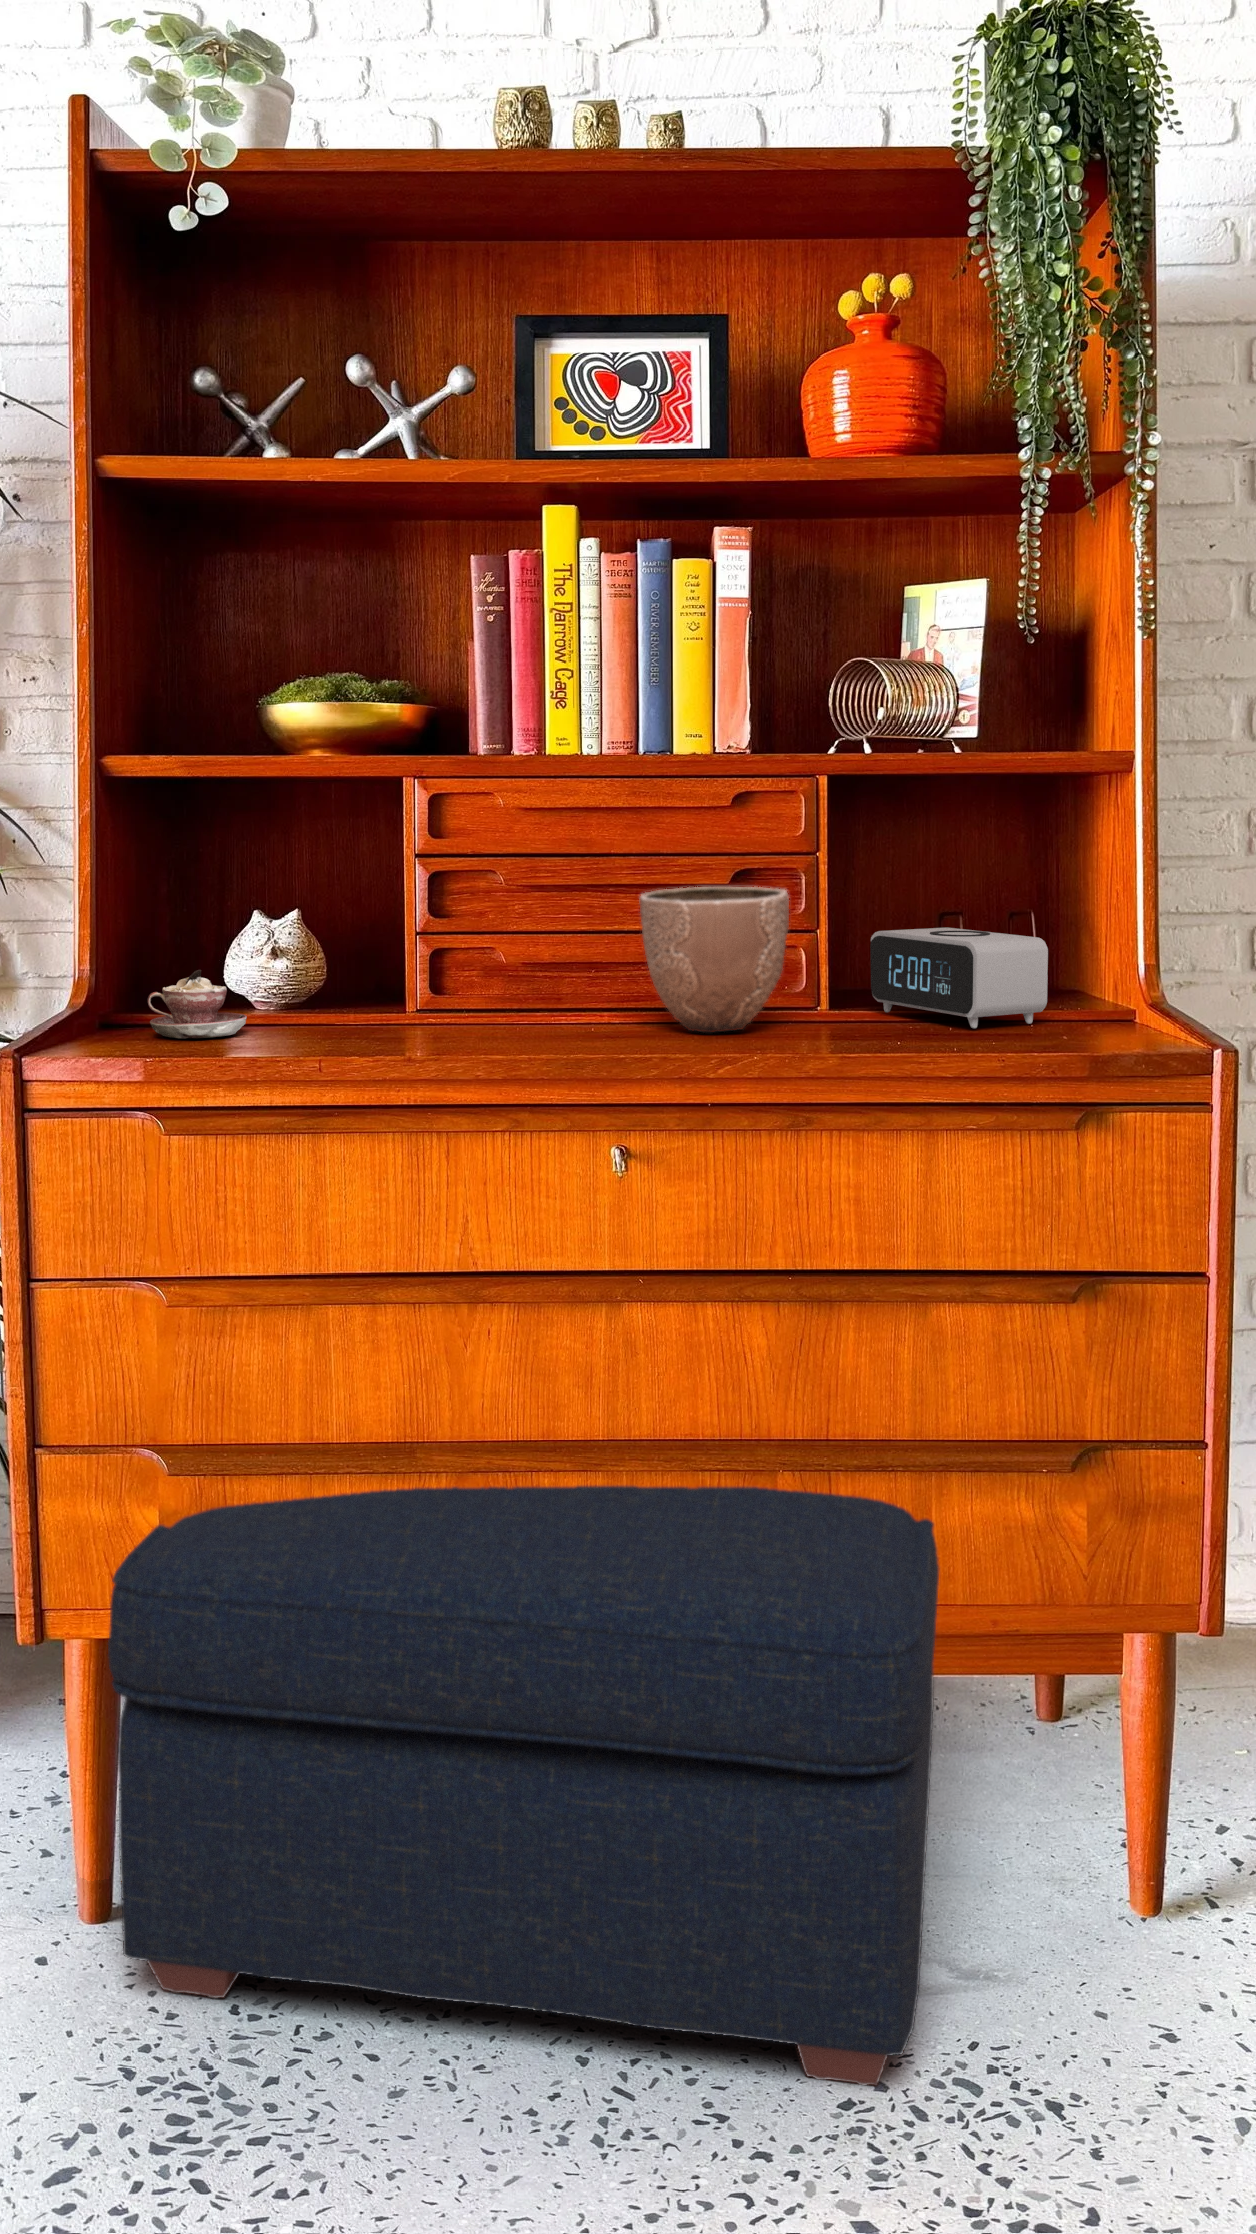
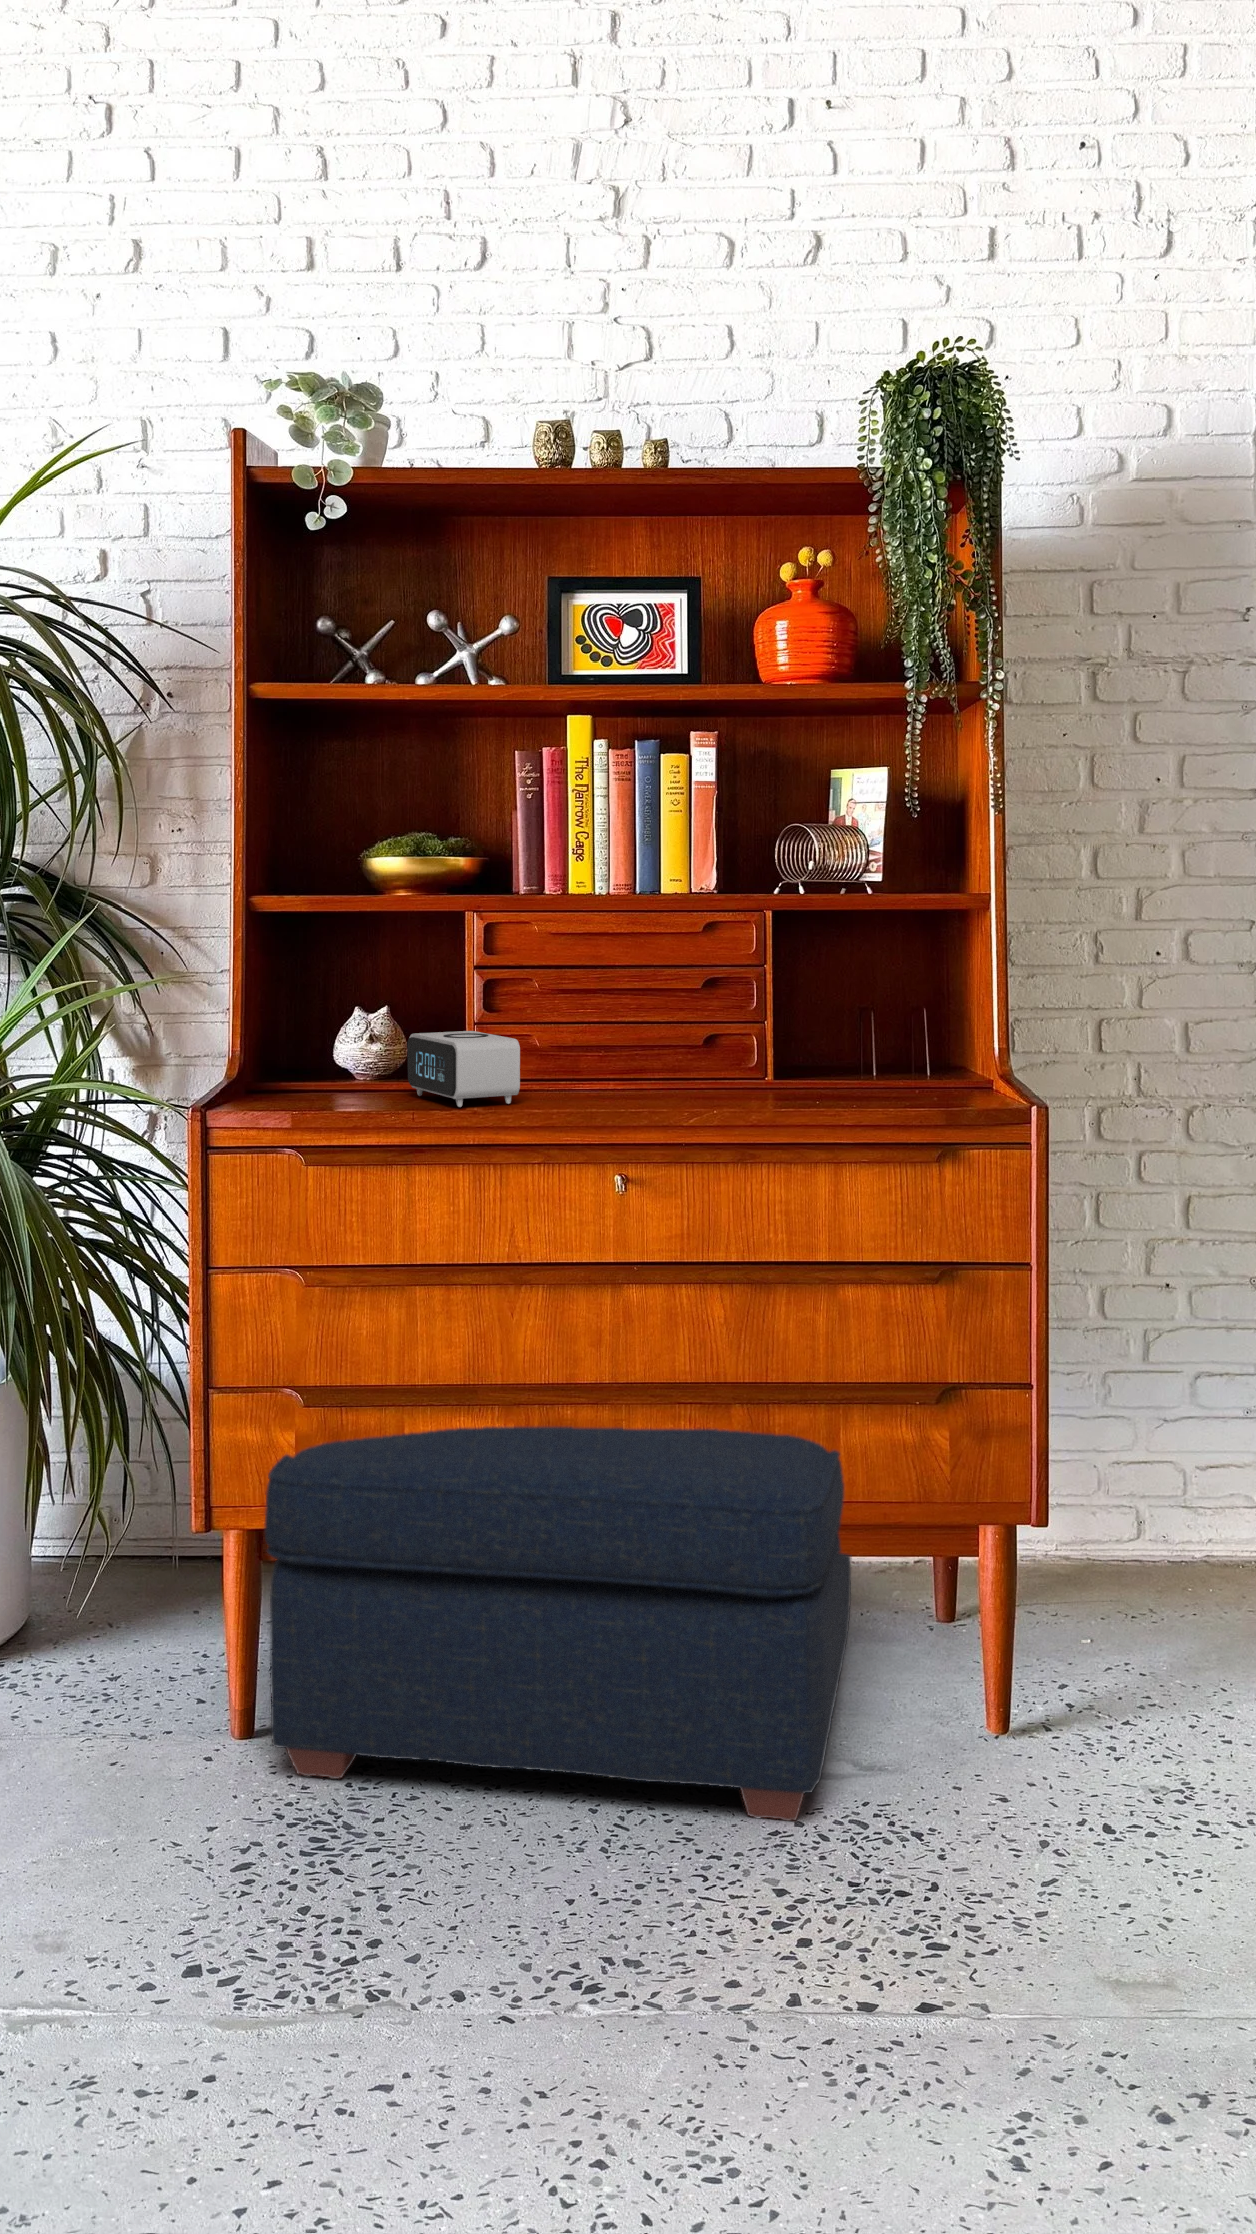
decorative bowl: present [640,887,789,1033] -> none [636,993,743,1098]
alarm clock: present [870,928,1048,1028] -> present [407,1031,520,1107]
teacup: present [147,970,247,1038] -> none [283,1053,353,1102]

